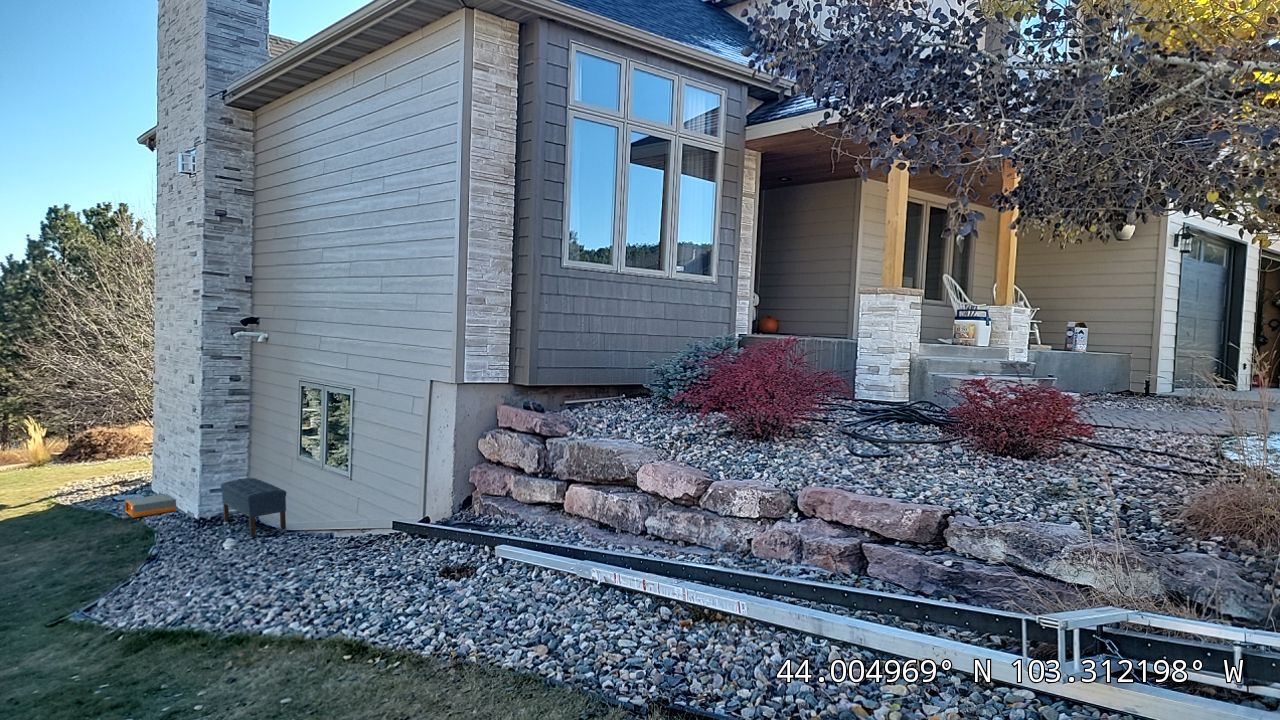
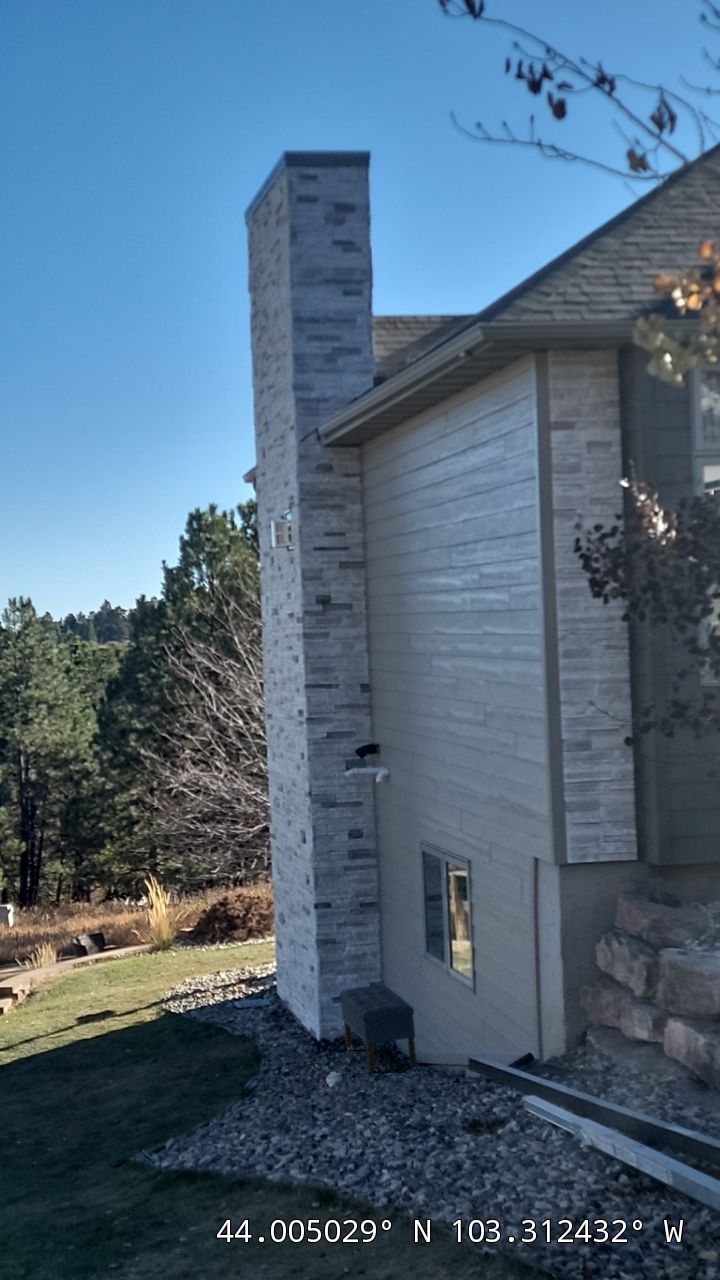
storage box: present [125,494,176,518] -> none [238,1002,299,1034]

